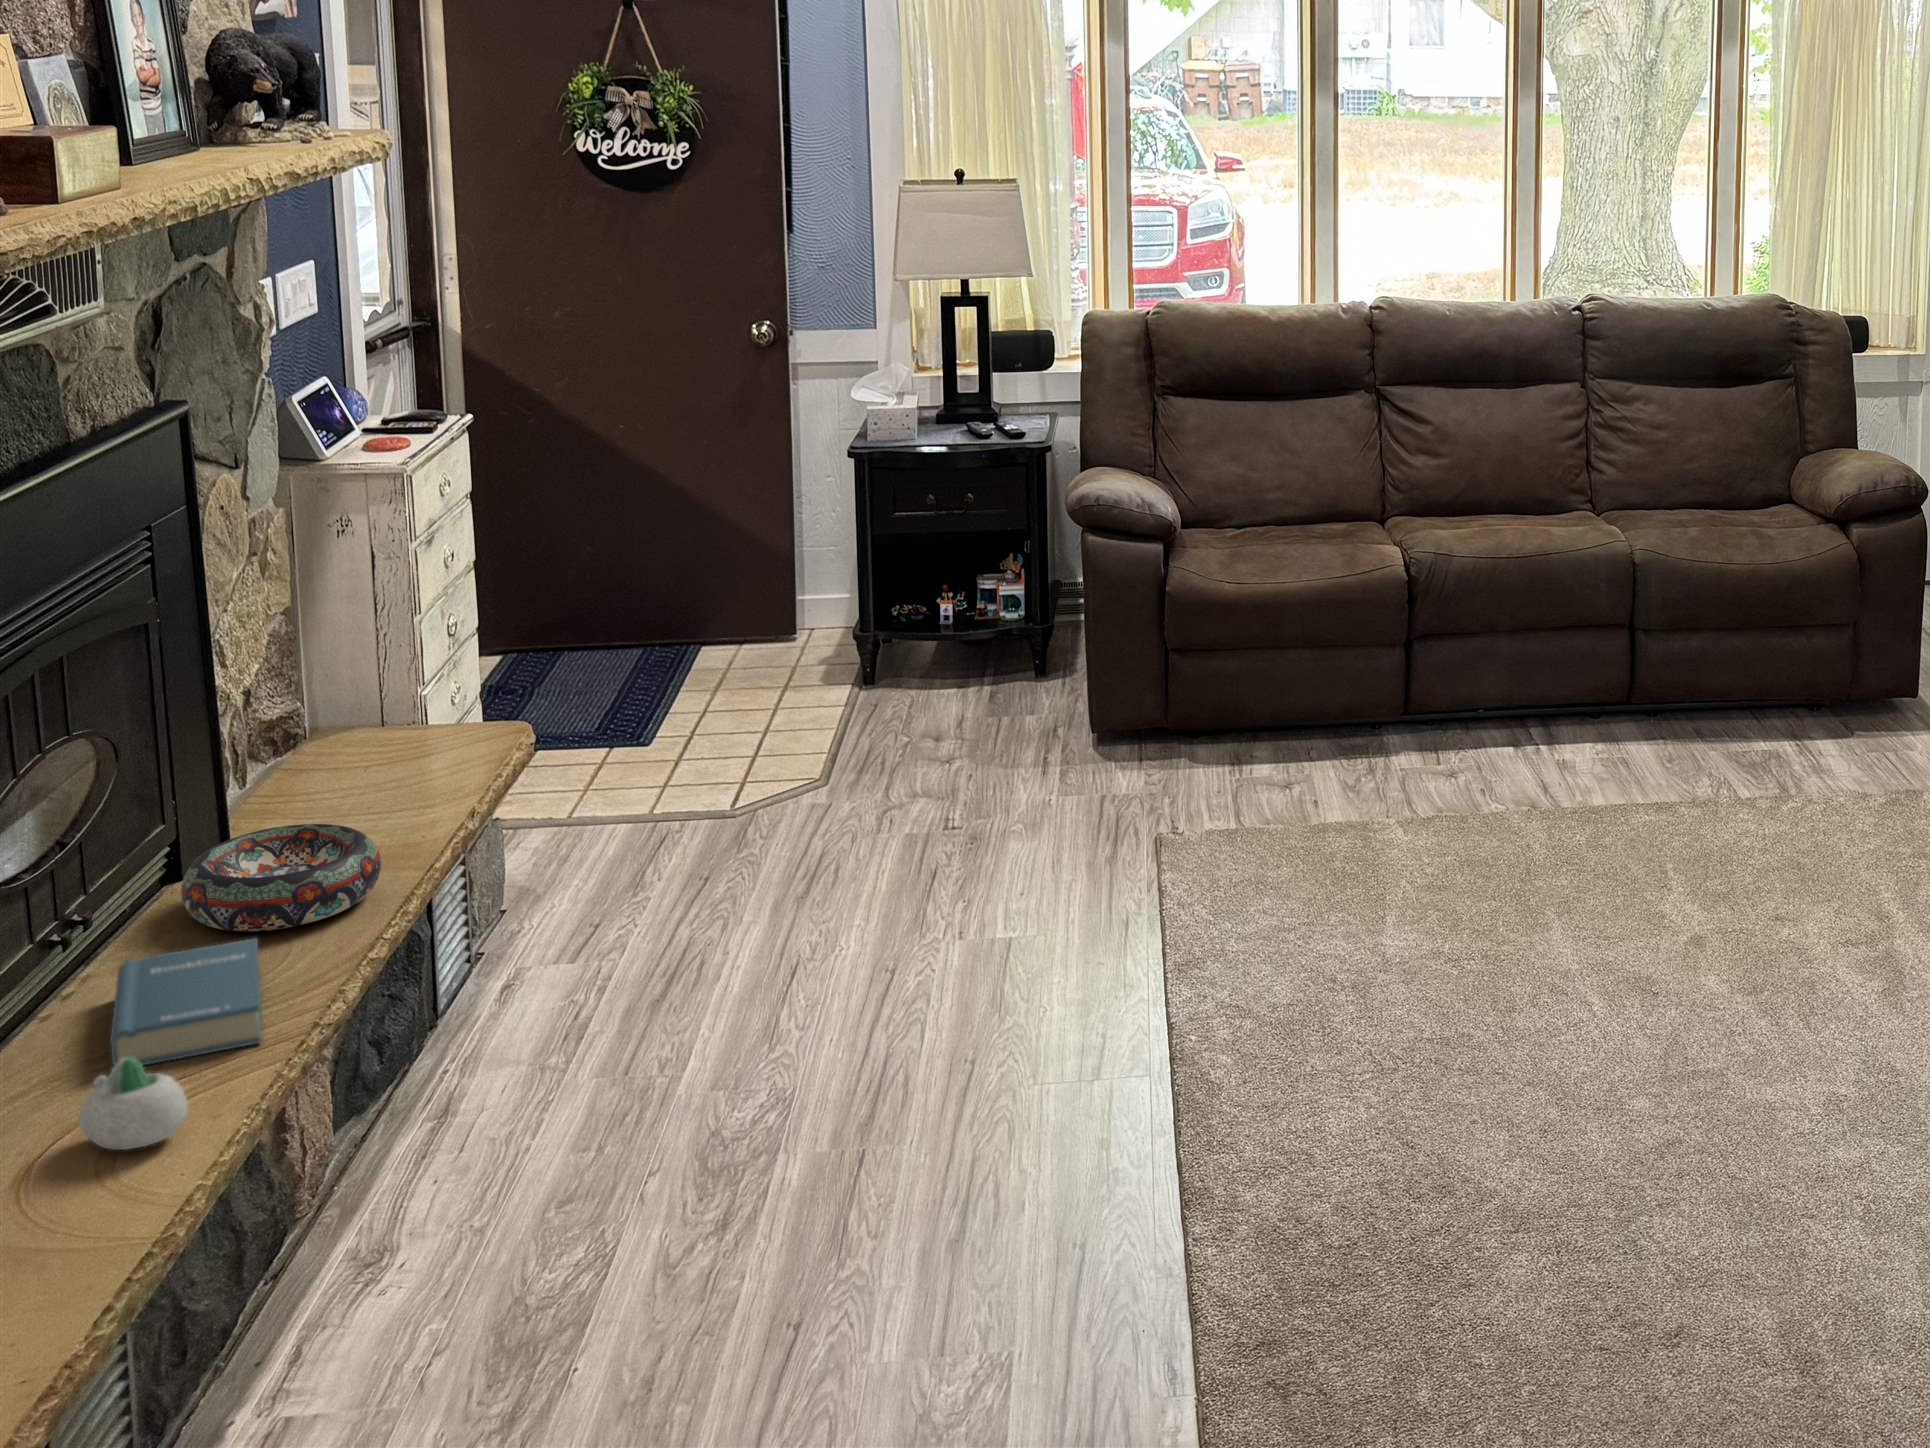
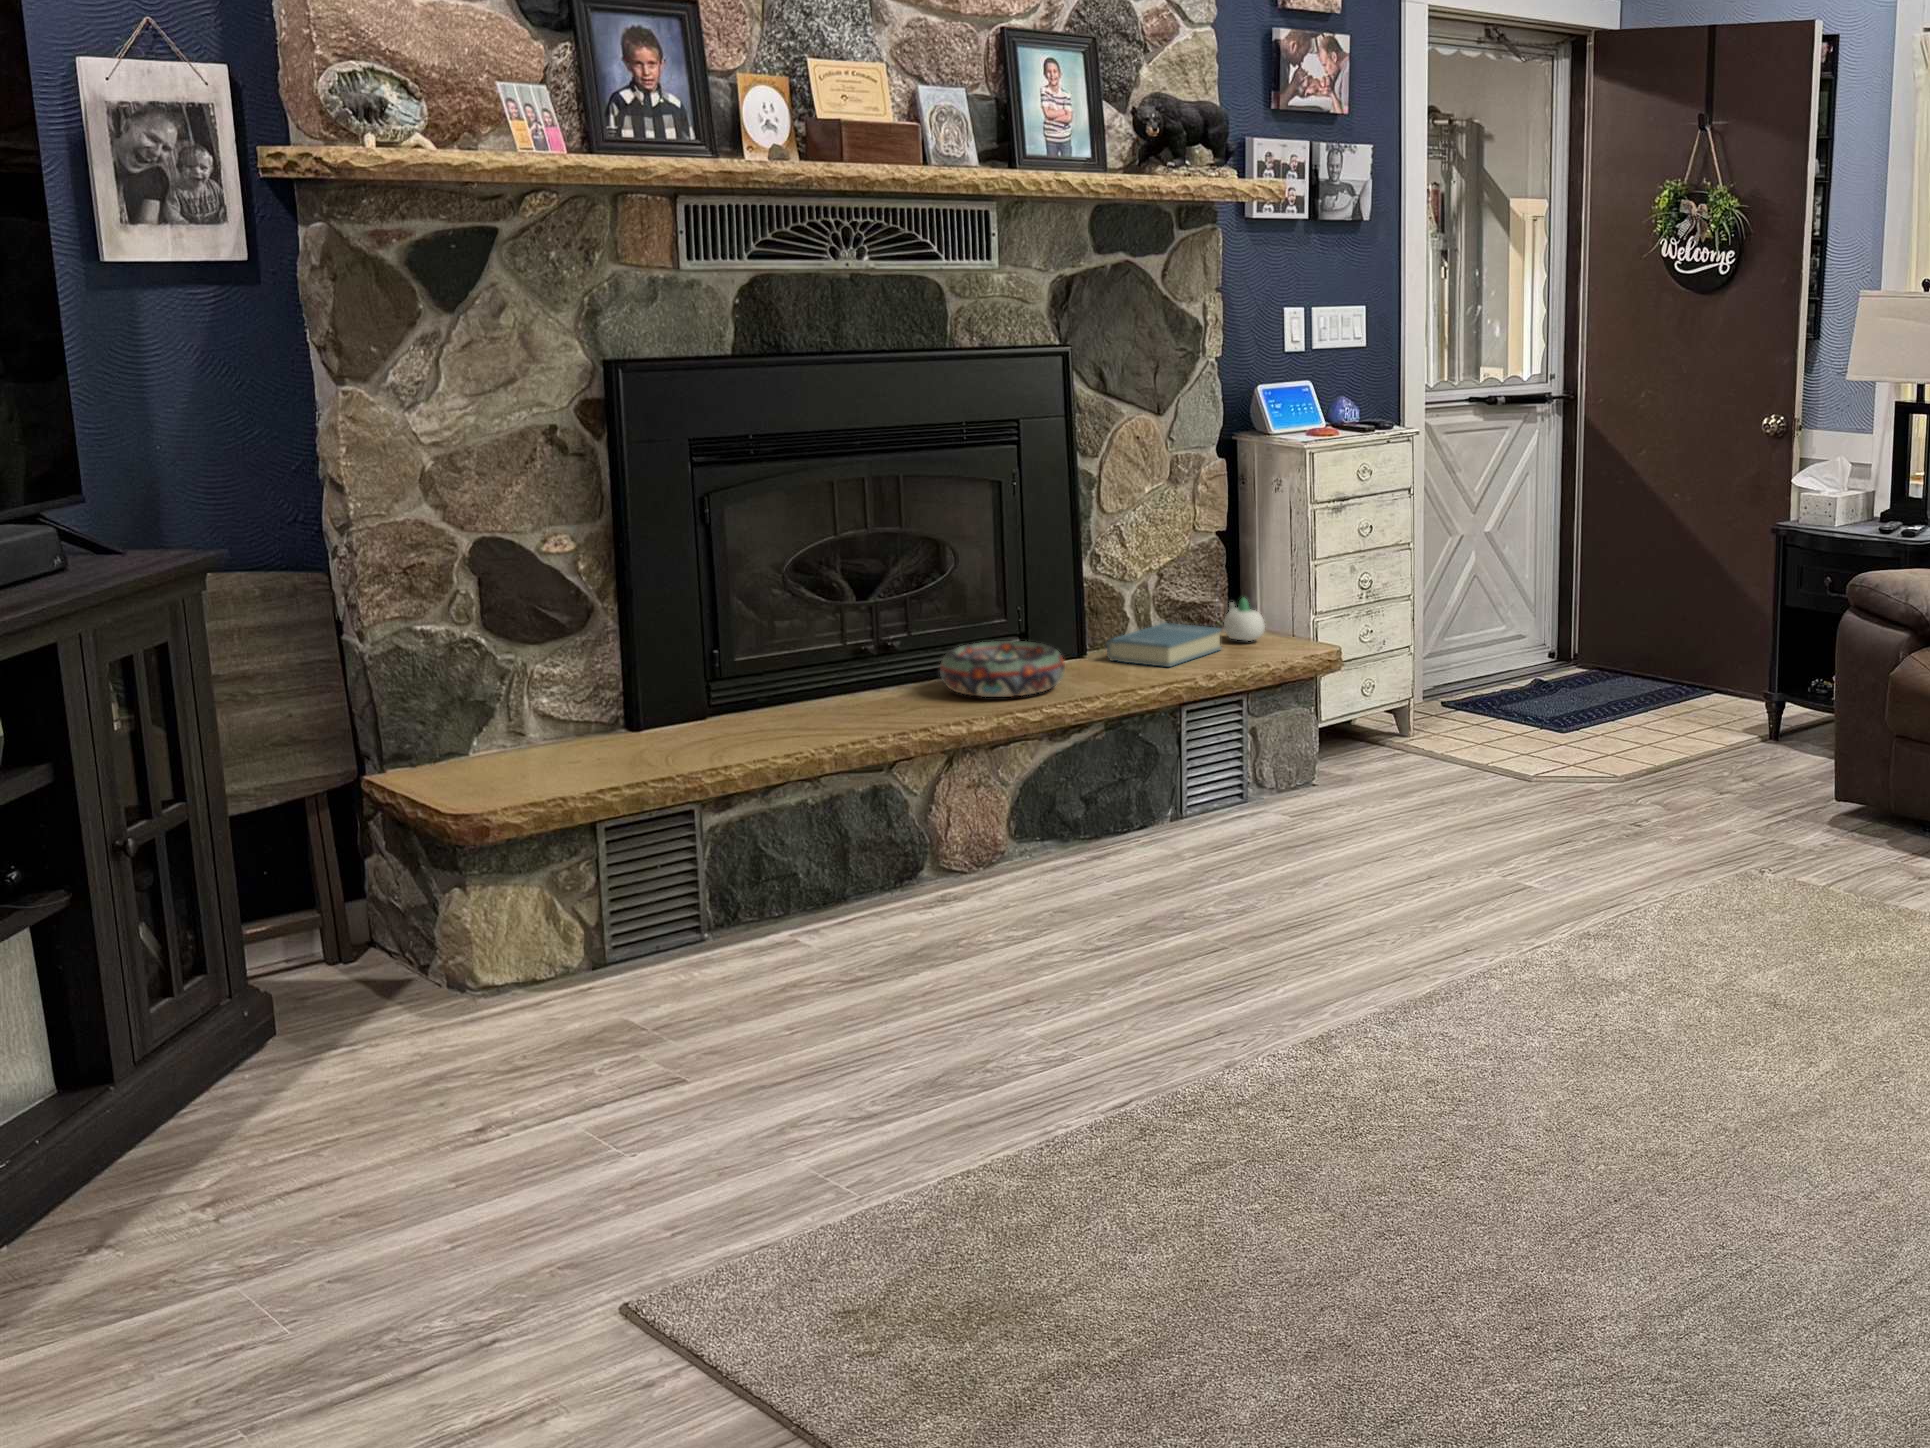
hardback book: present [110,938,262,1066] -> present [1107,623,1221,667]
succulent planter: present [78,1057,188,1150] -> present [1224,598,1265,641]

